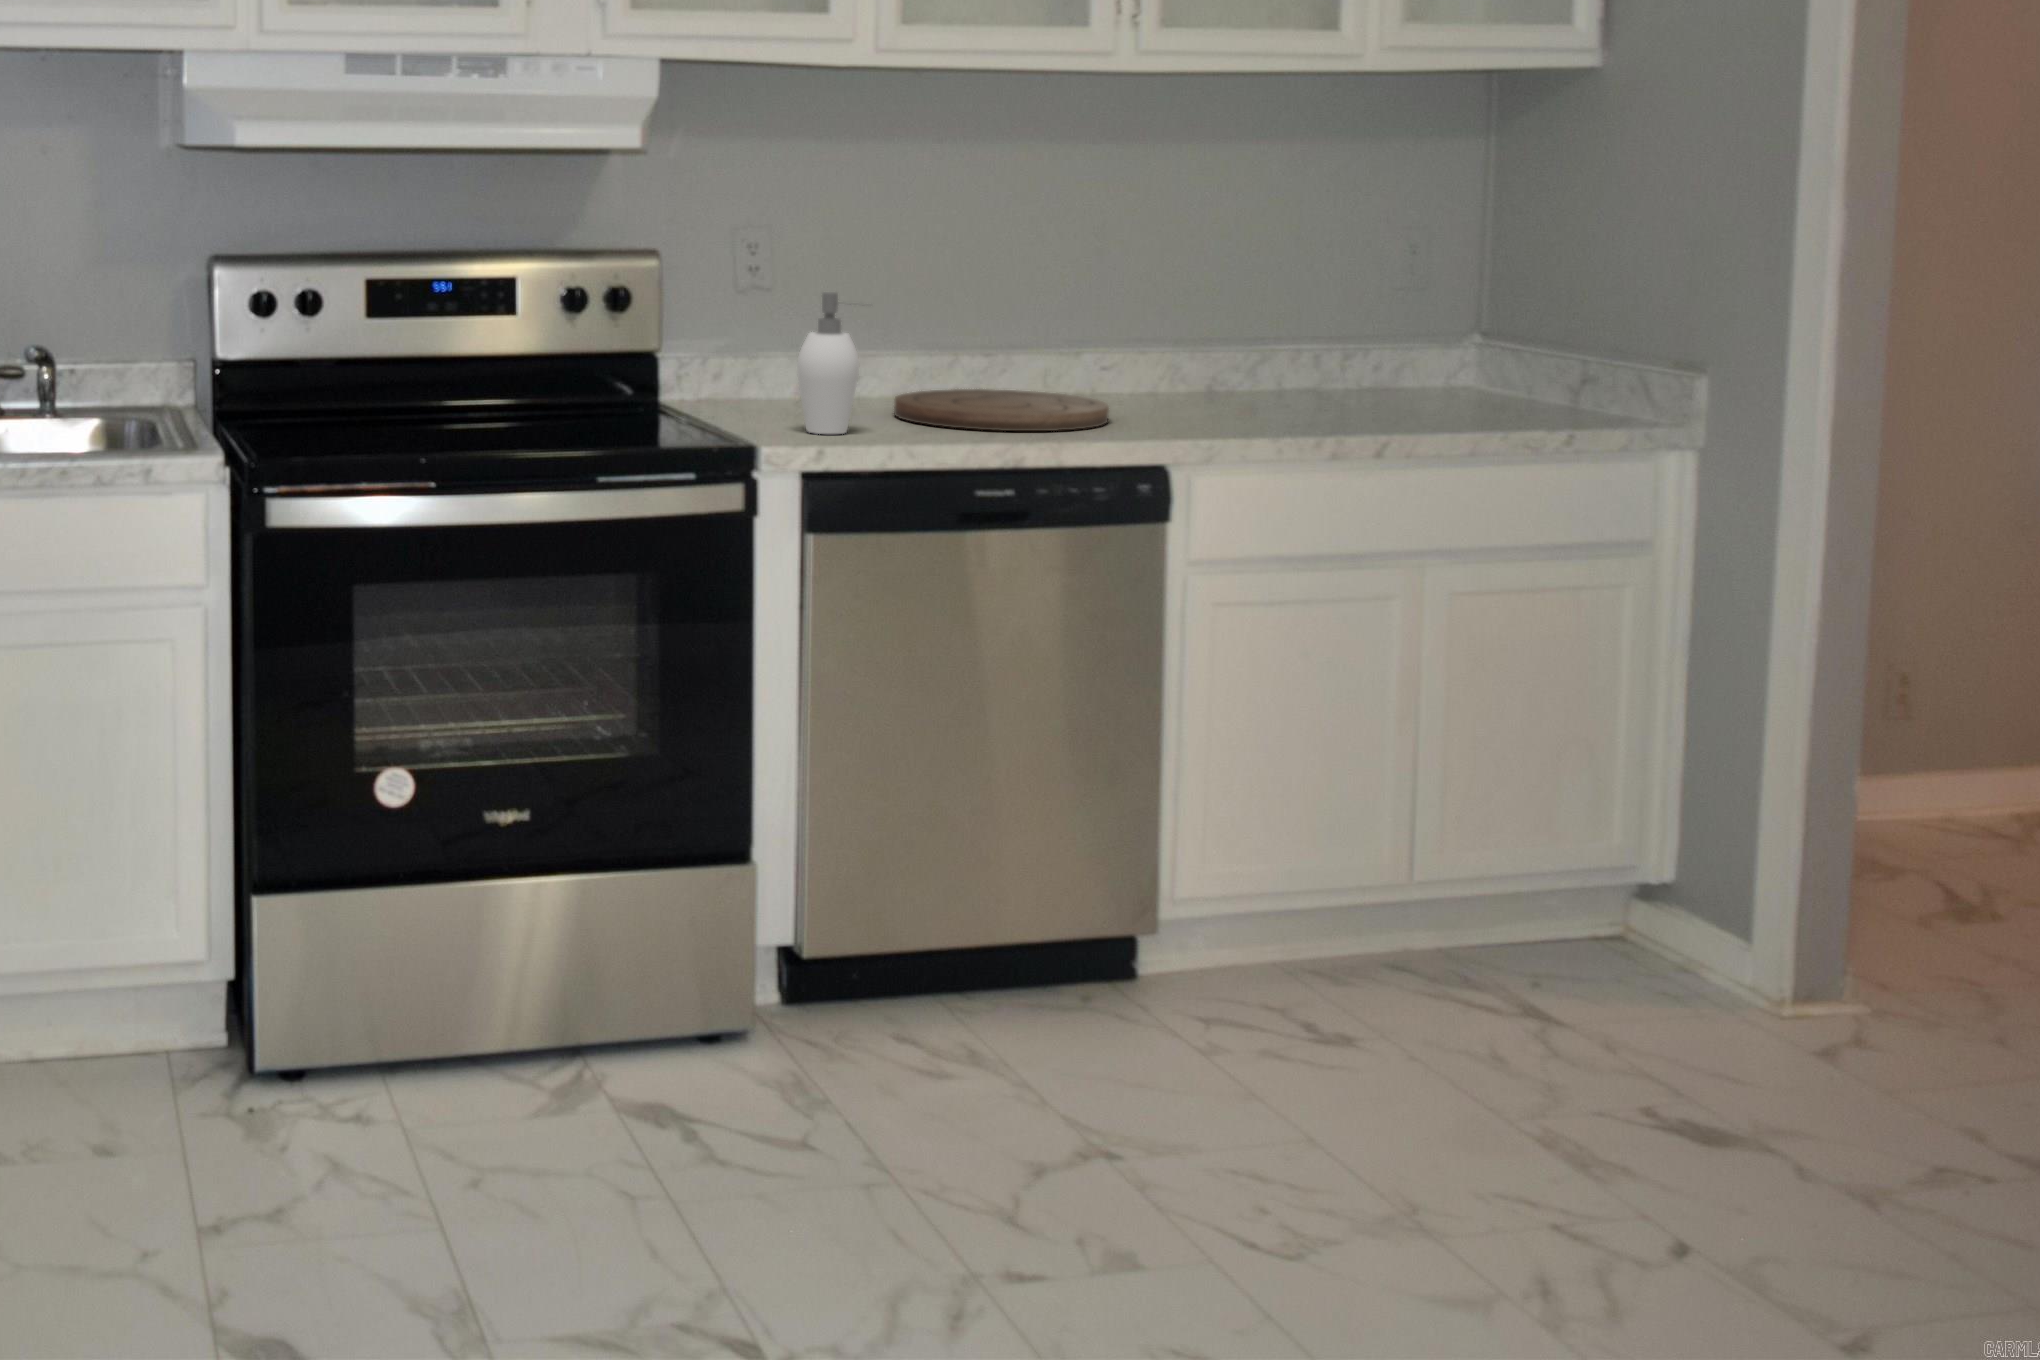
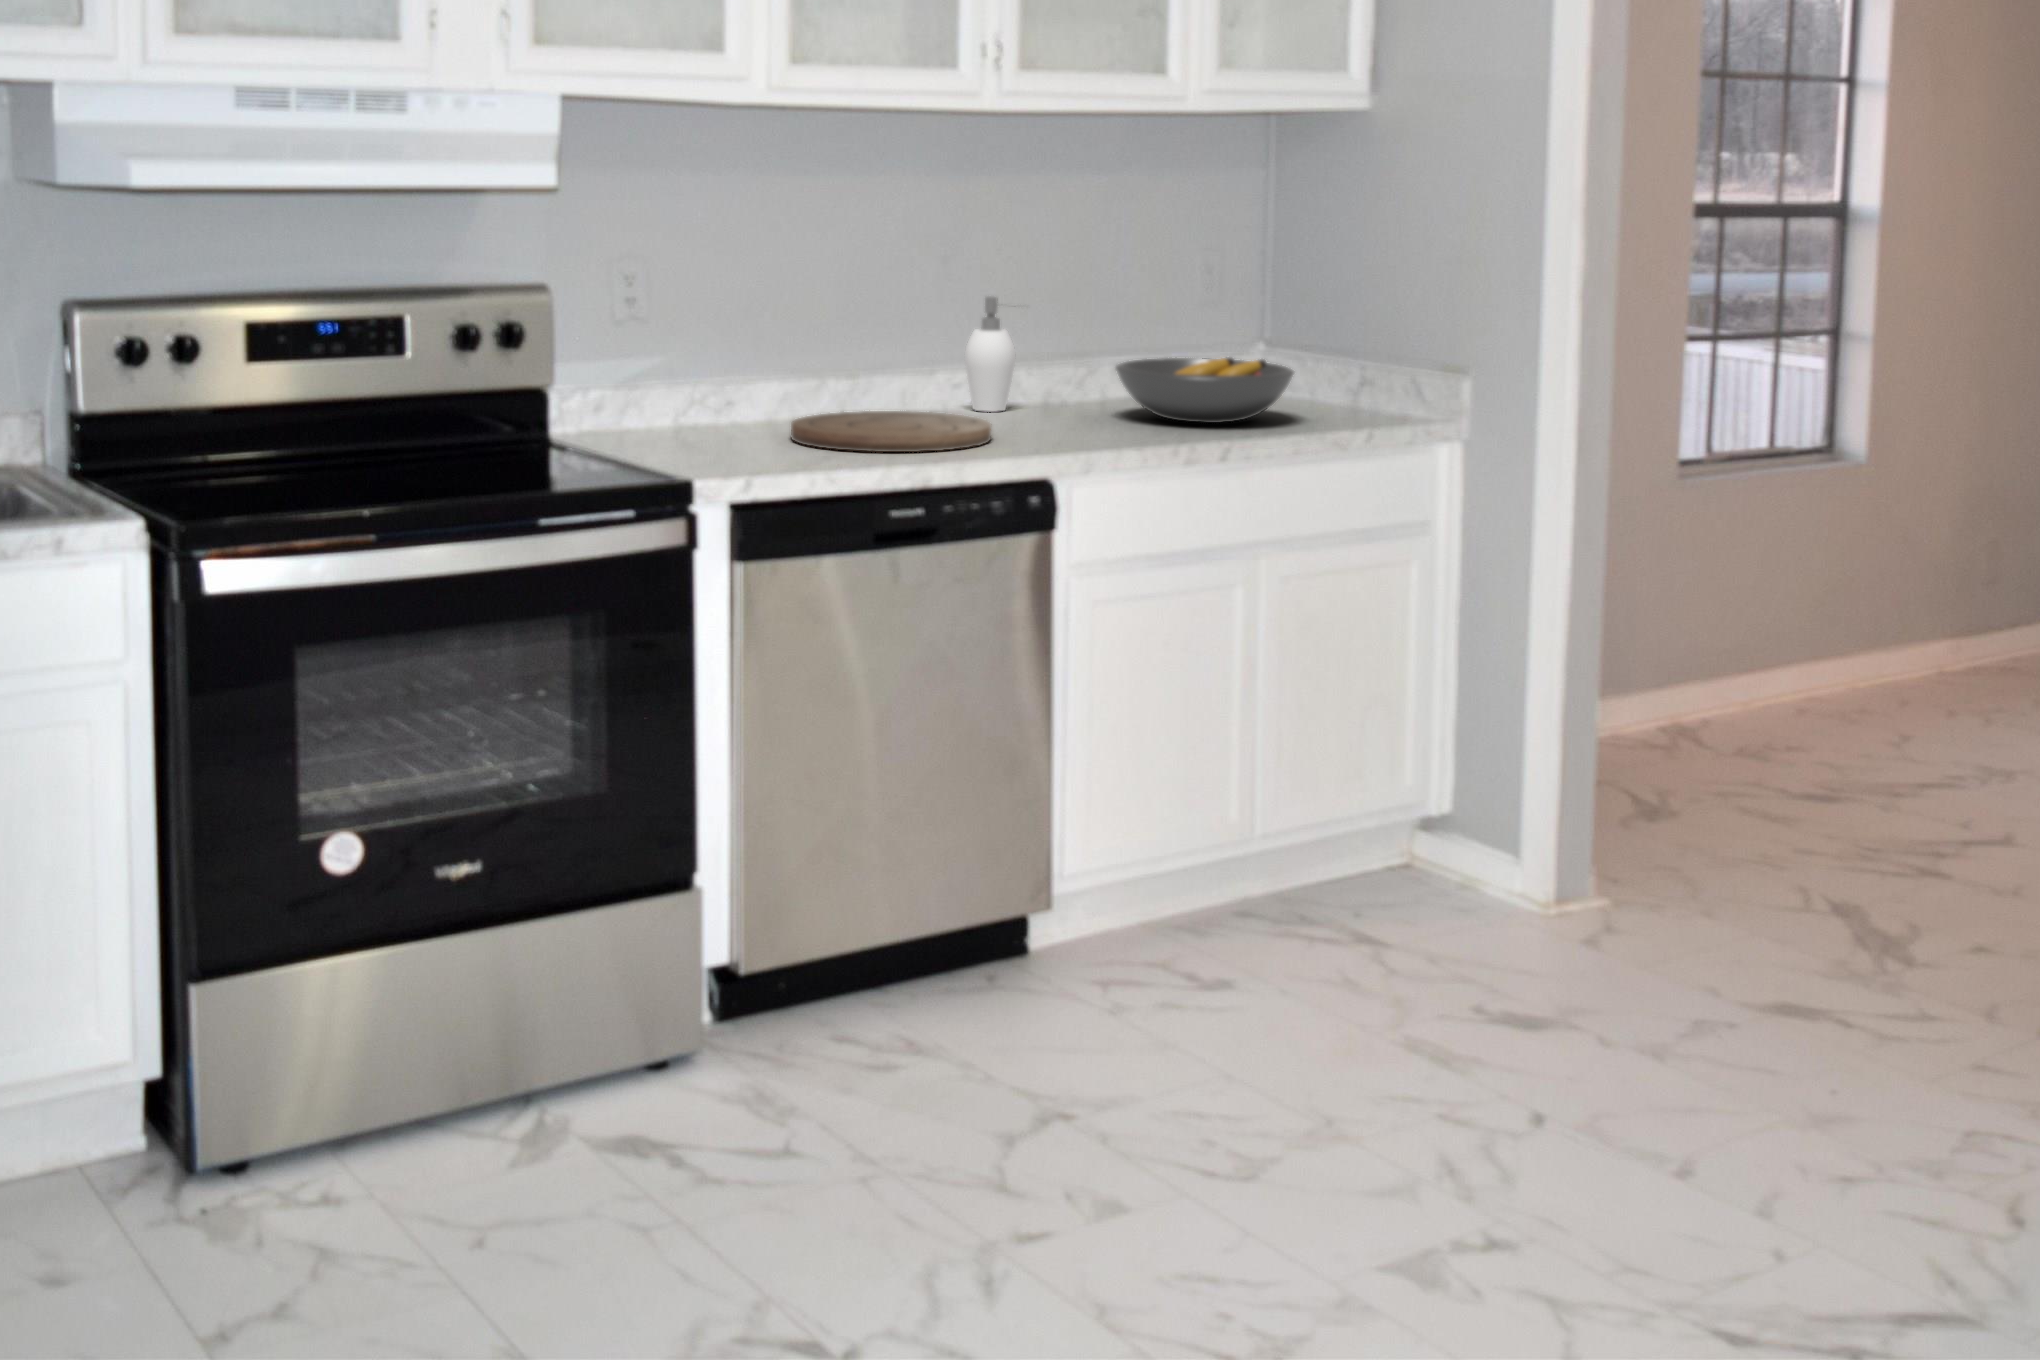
soap dispenser: present [797,292,859,434] -> present [965,296,1015,412]
fruit bowl: none [1266,344,1481,416] -> present [1116,358,1294,423]

